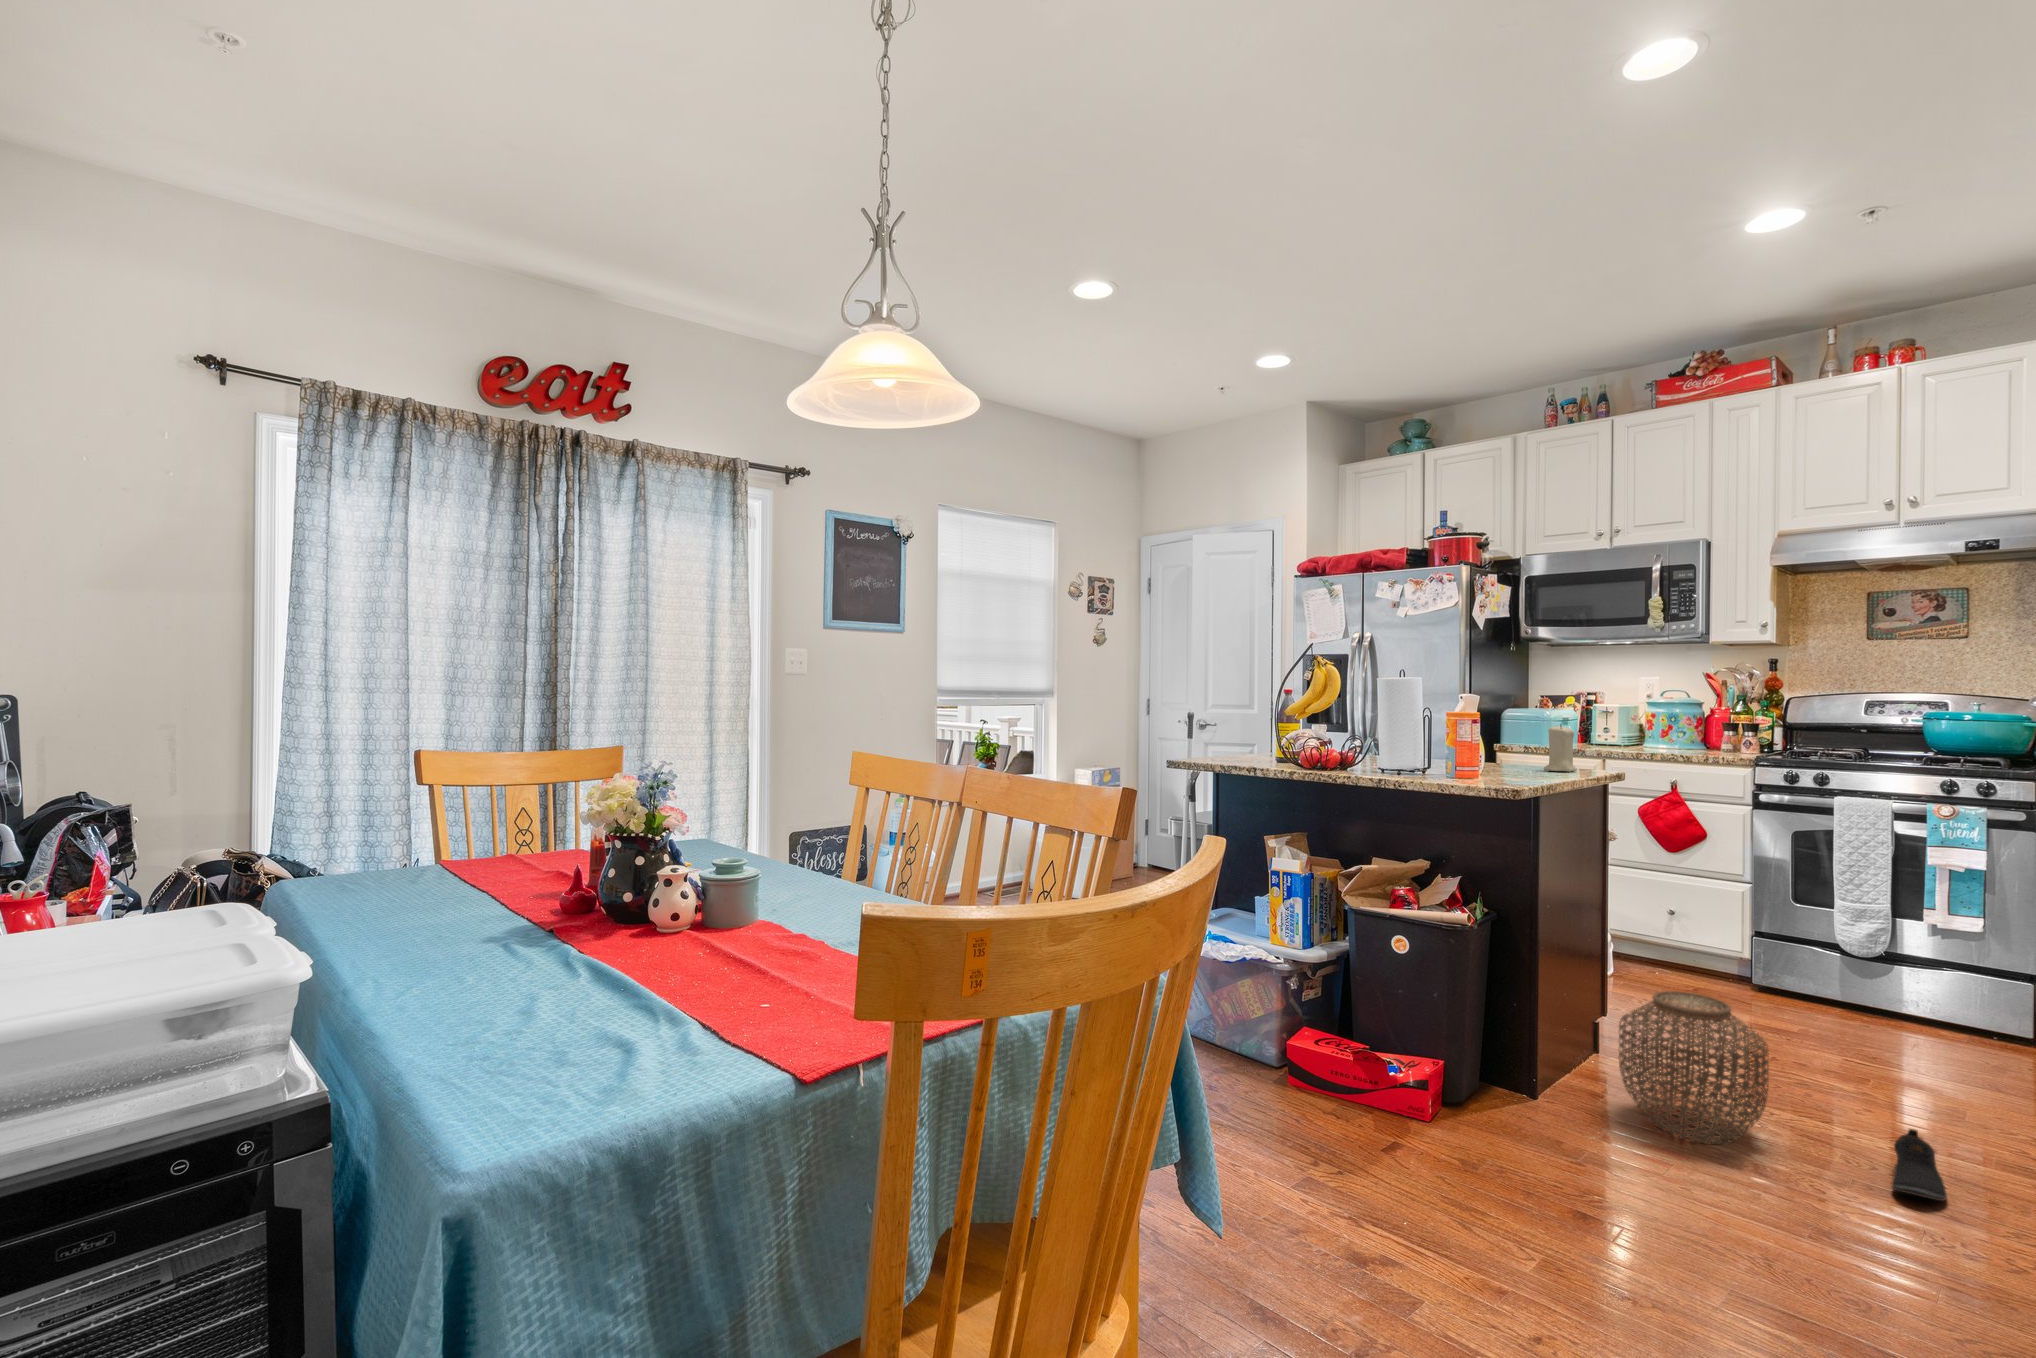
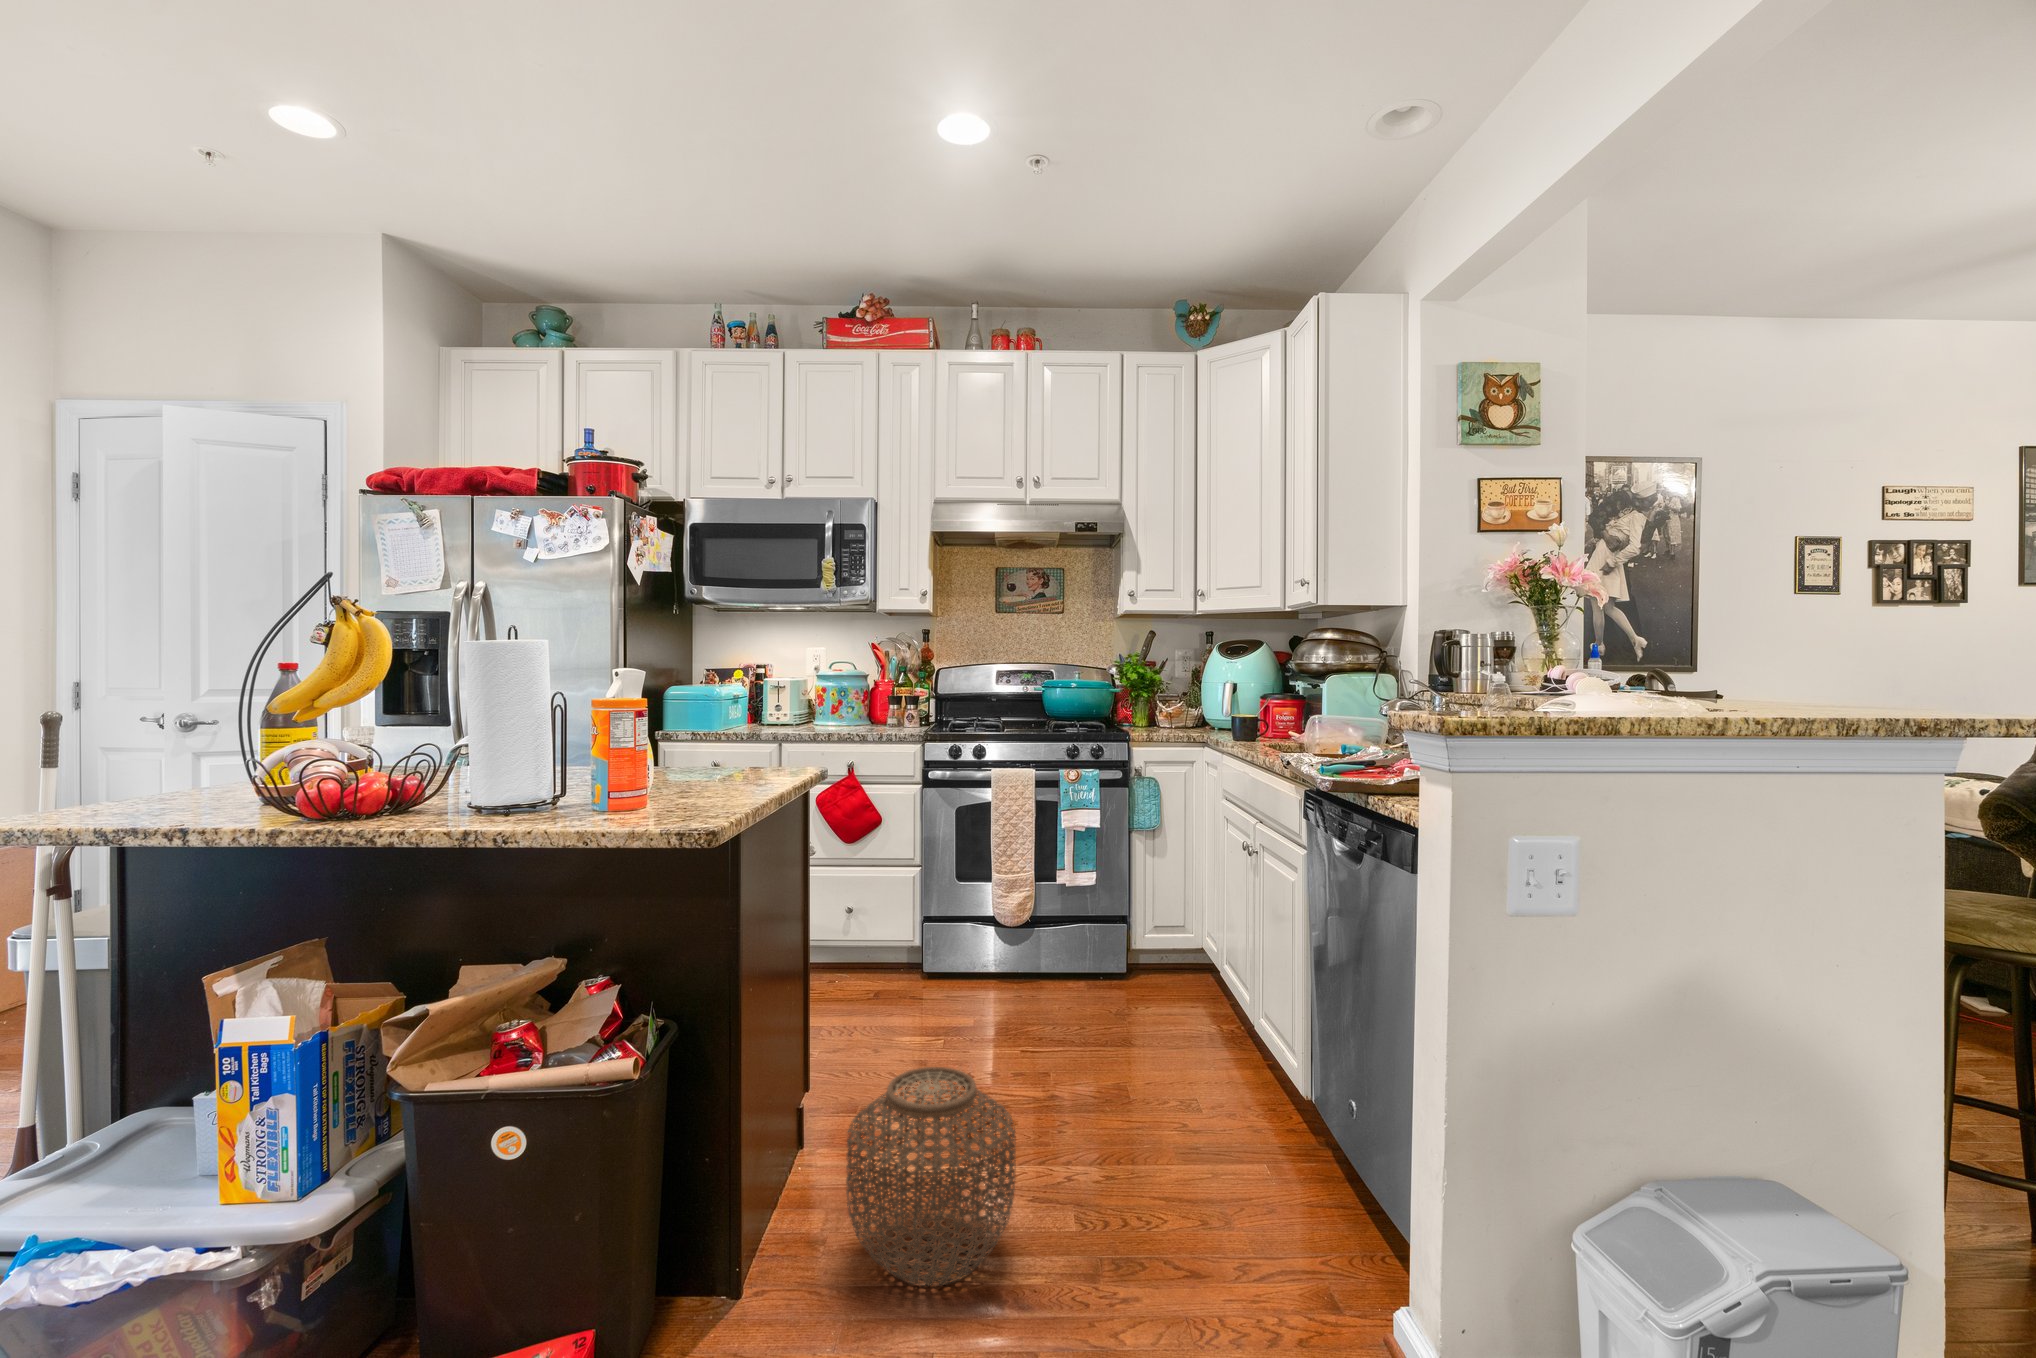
candle: present [1543,725,1577,771] -> none [735,711,779,779]
shoe: present [1891,1129,1947,1201] -> none [1123,1164,1187,1272]

